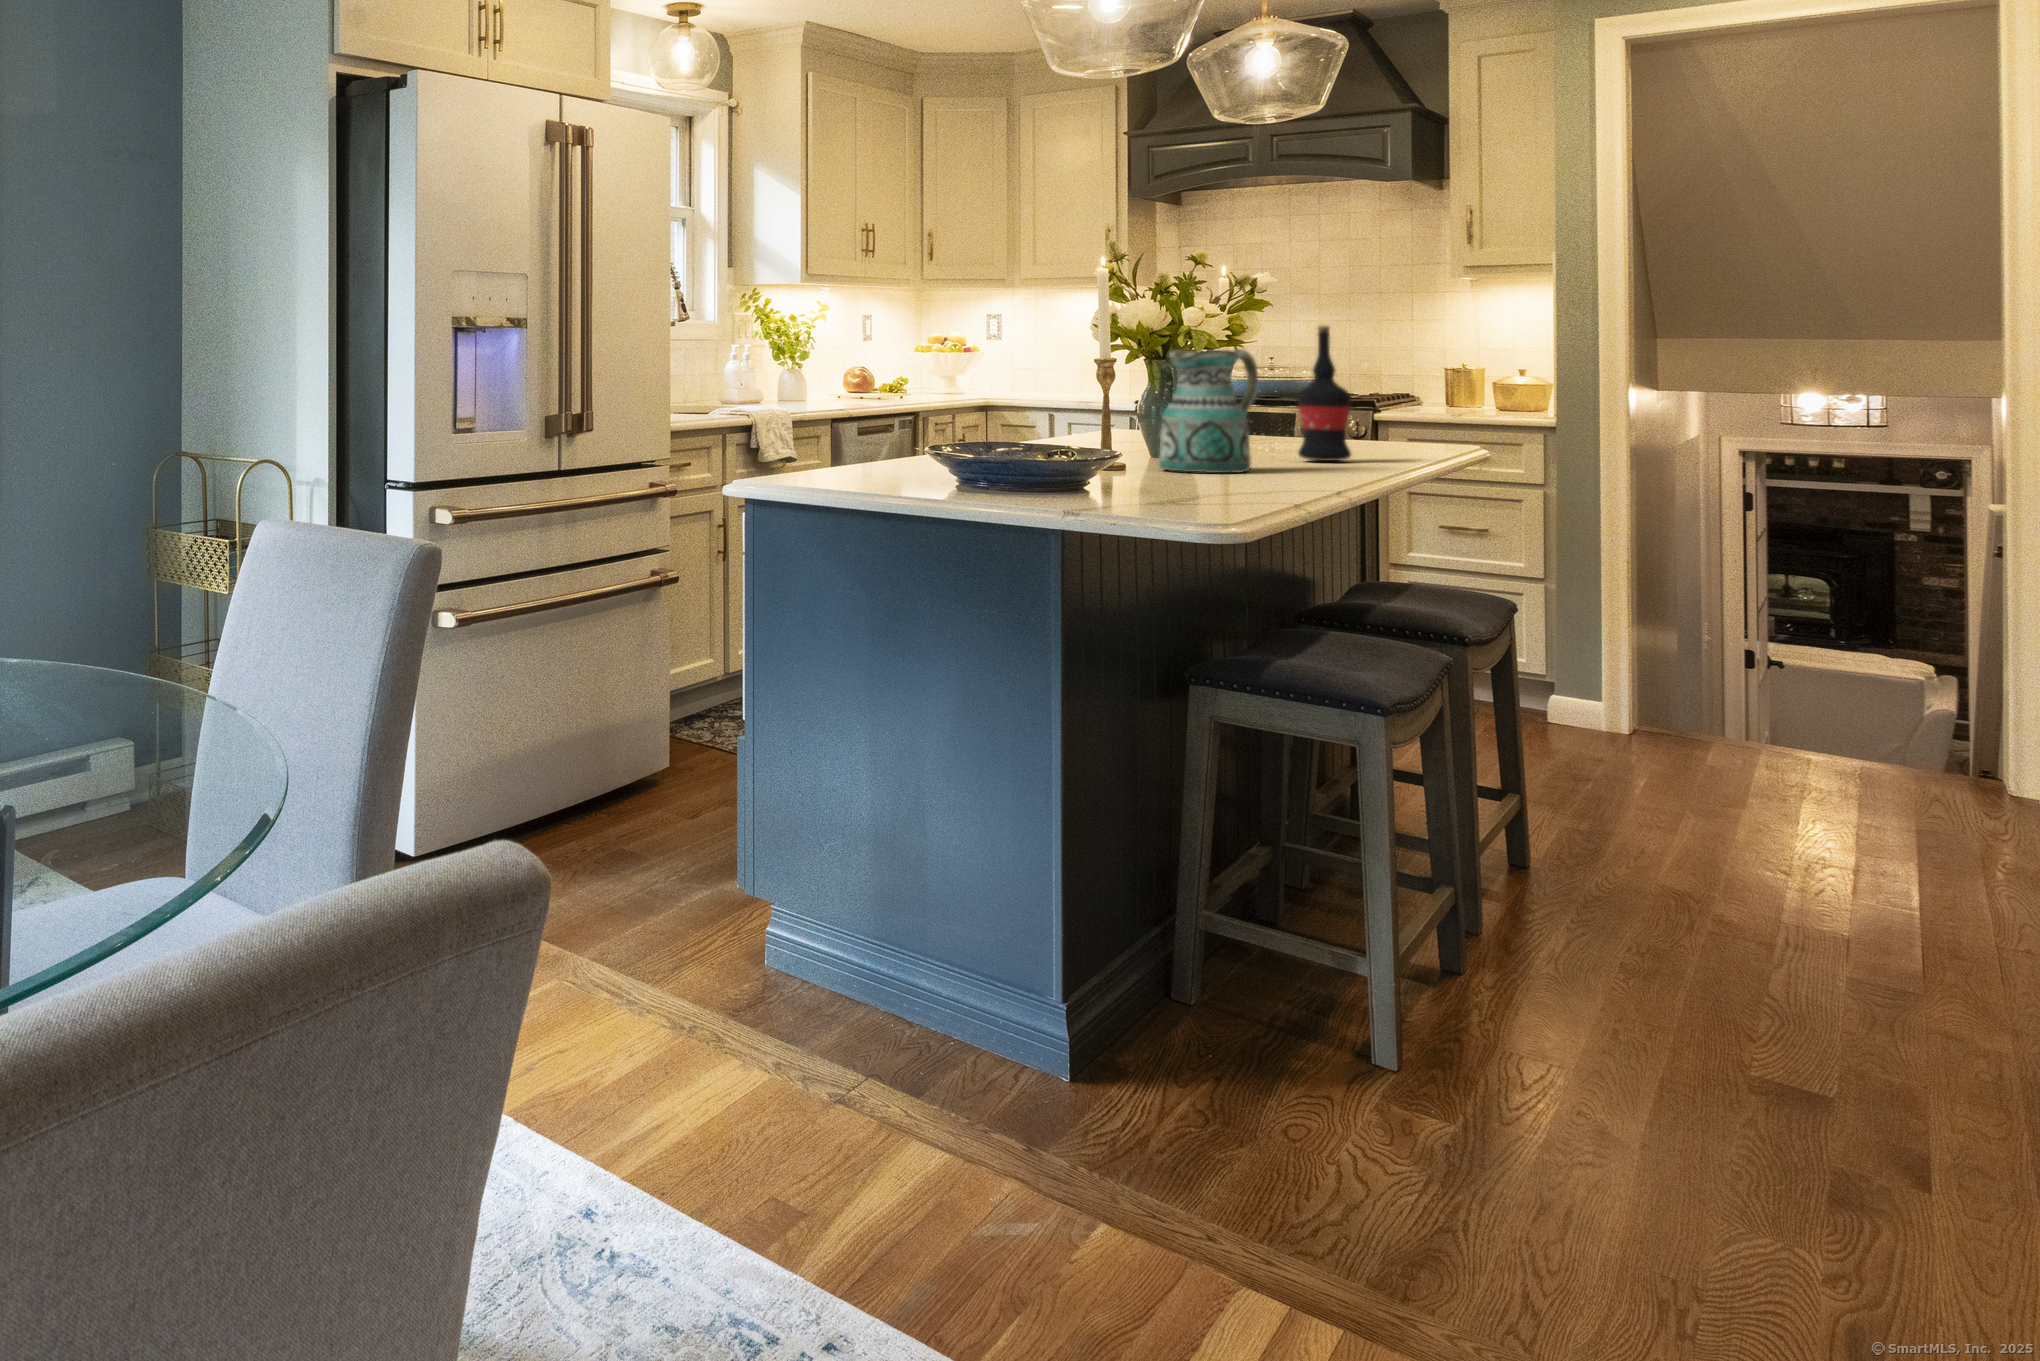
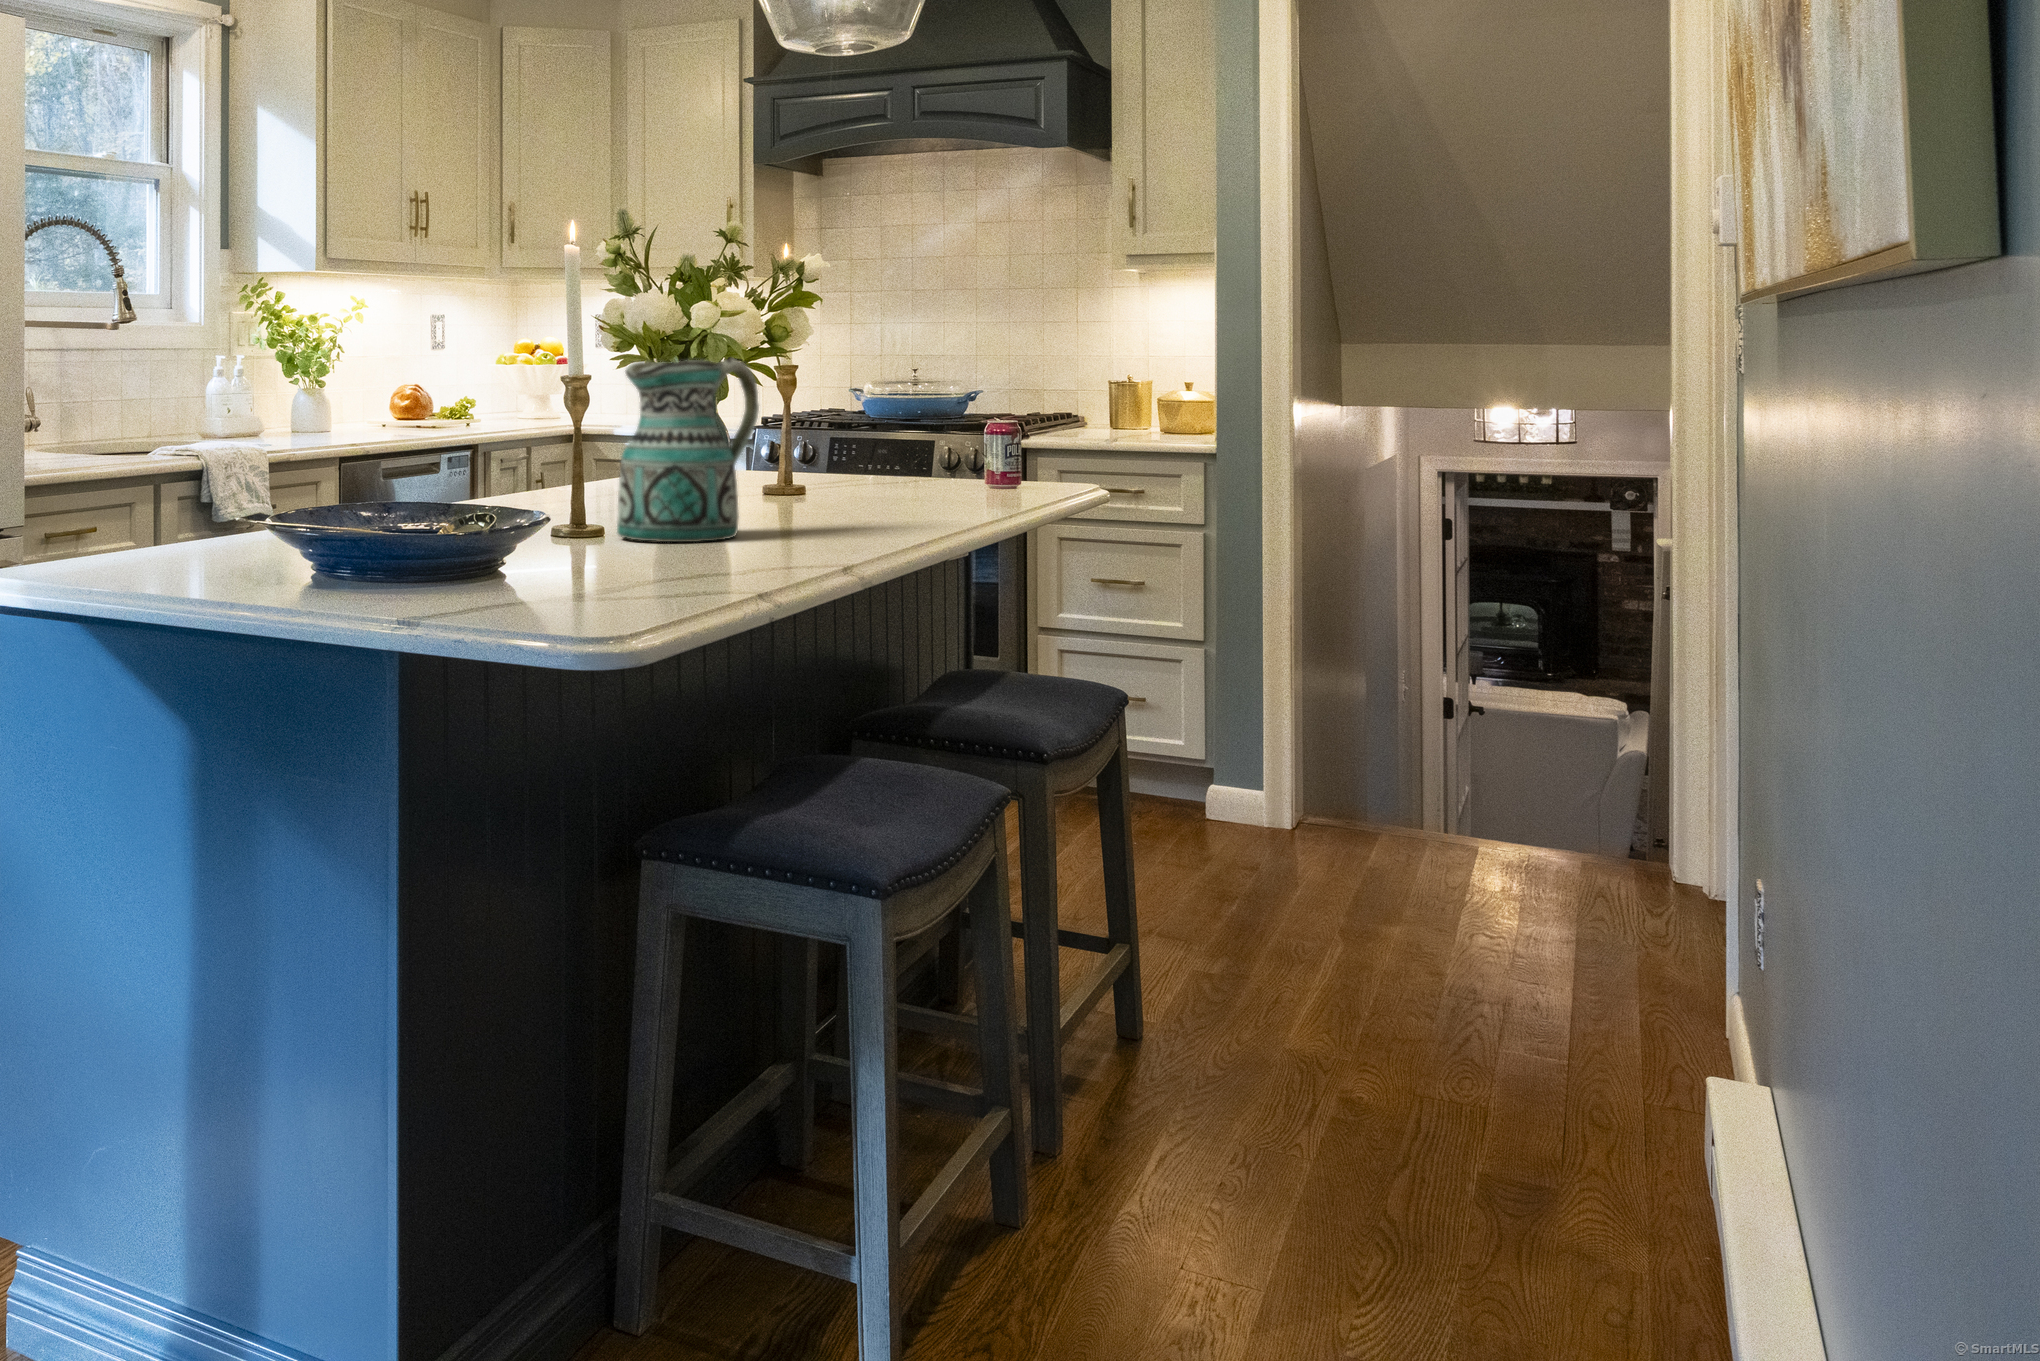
wine bottle: present [1297,326,1351,461] -> none [833,325,900,515]

